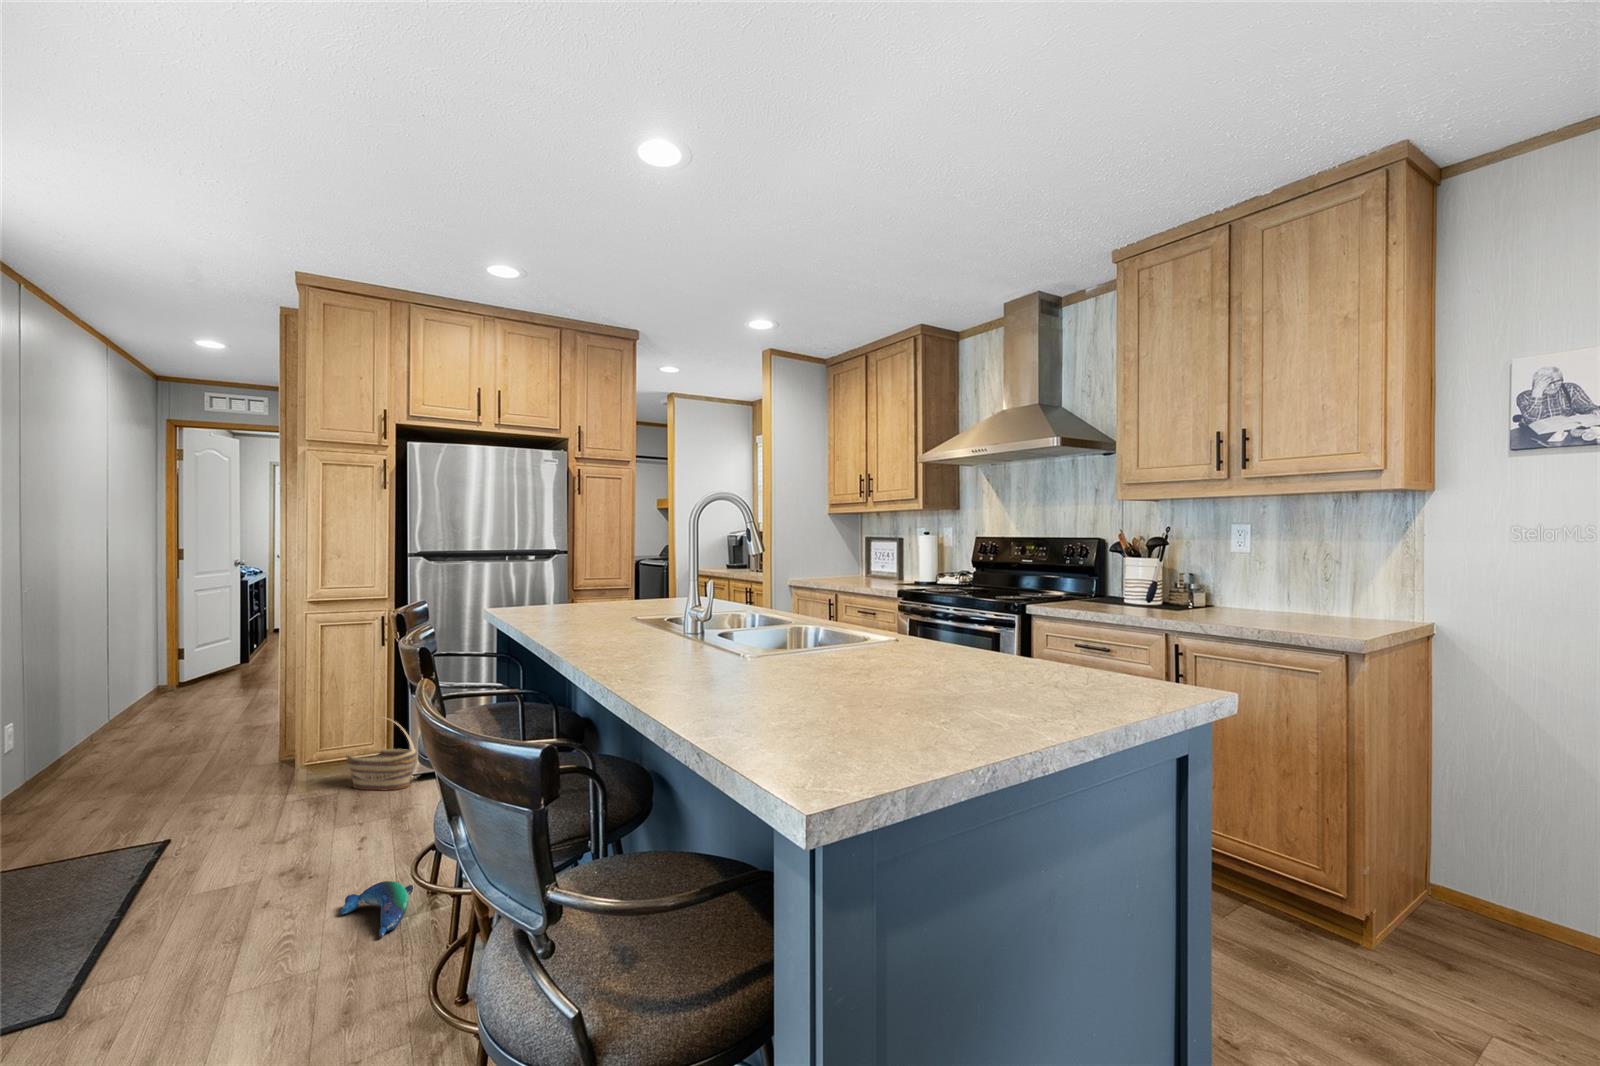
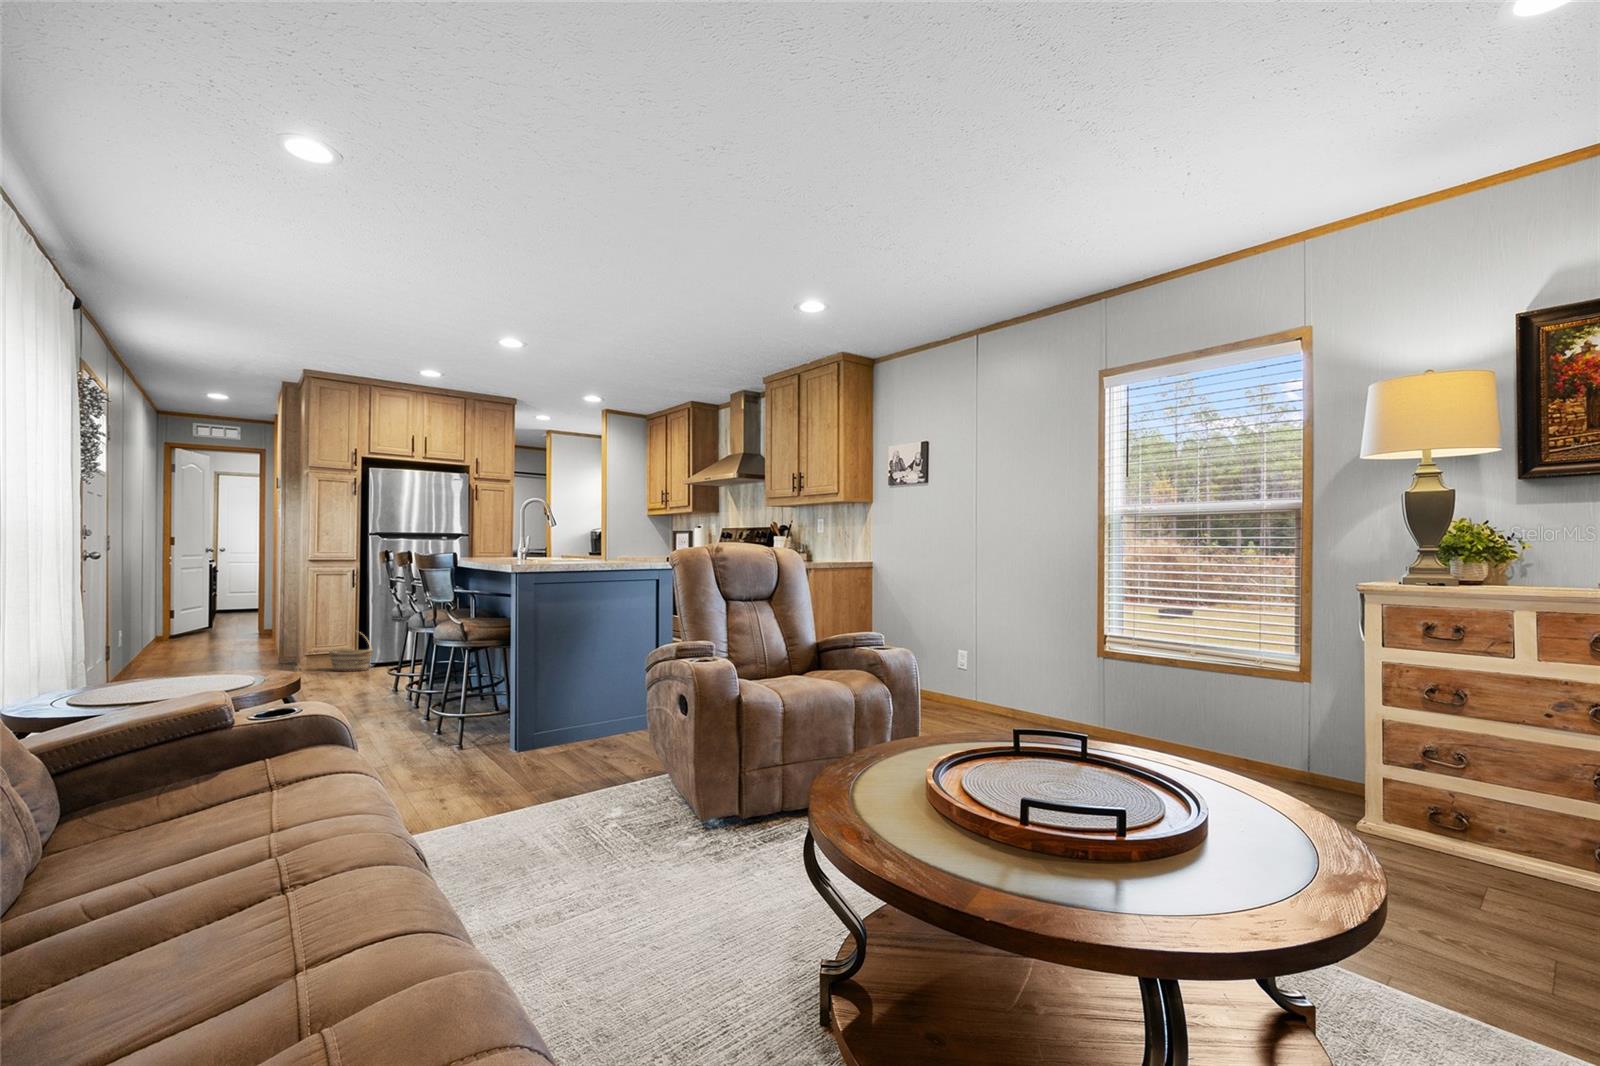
plush toy: present [340,881,413,937] -> none [349,685,386,703]

